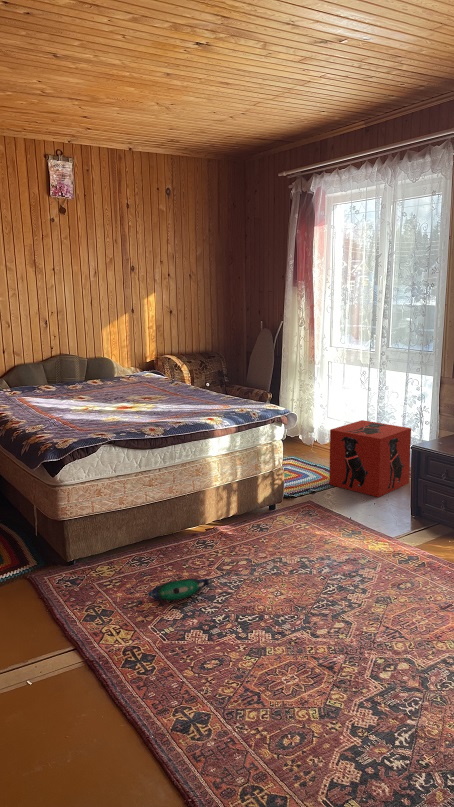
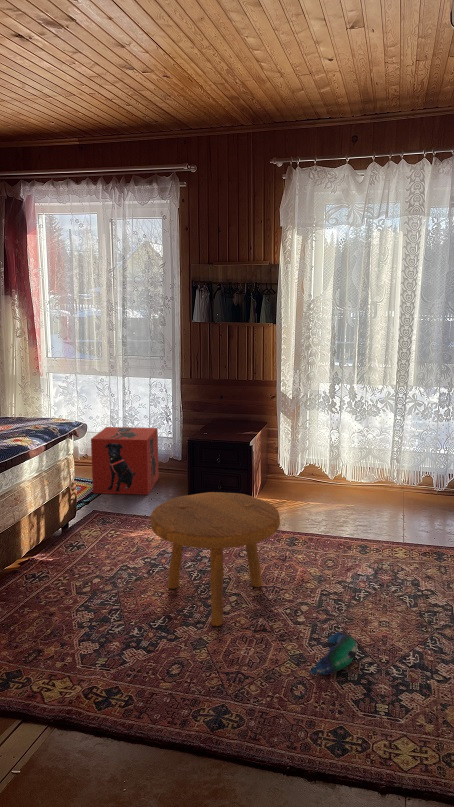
footstool: none [254,500,398,644] -> present [150,492,280,626]
plush toy: present [148,579,210,601] -> present [310,631,357,675]

